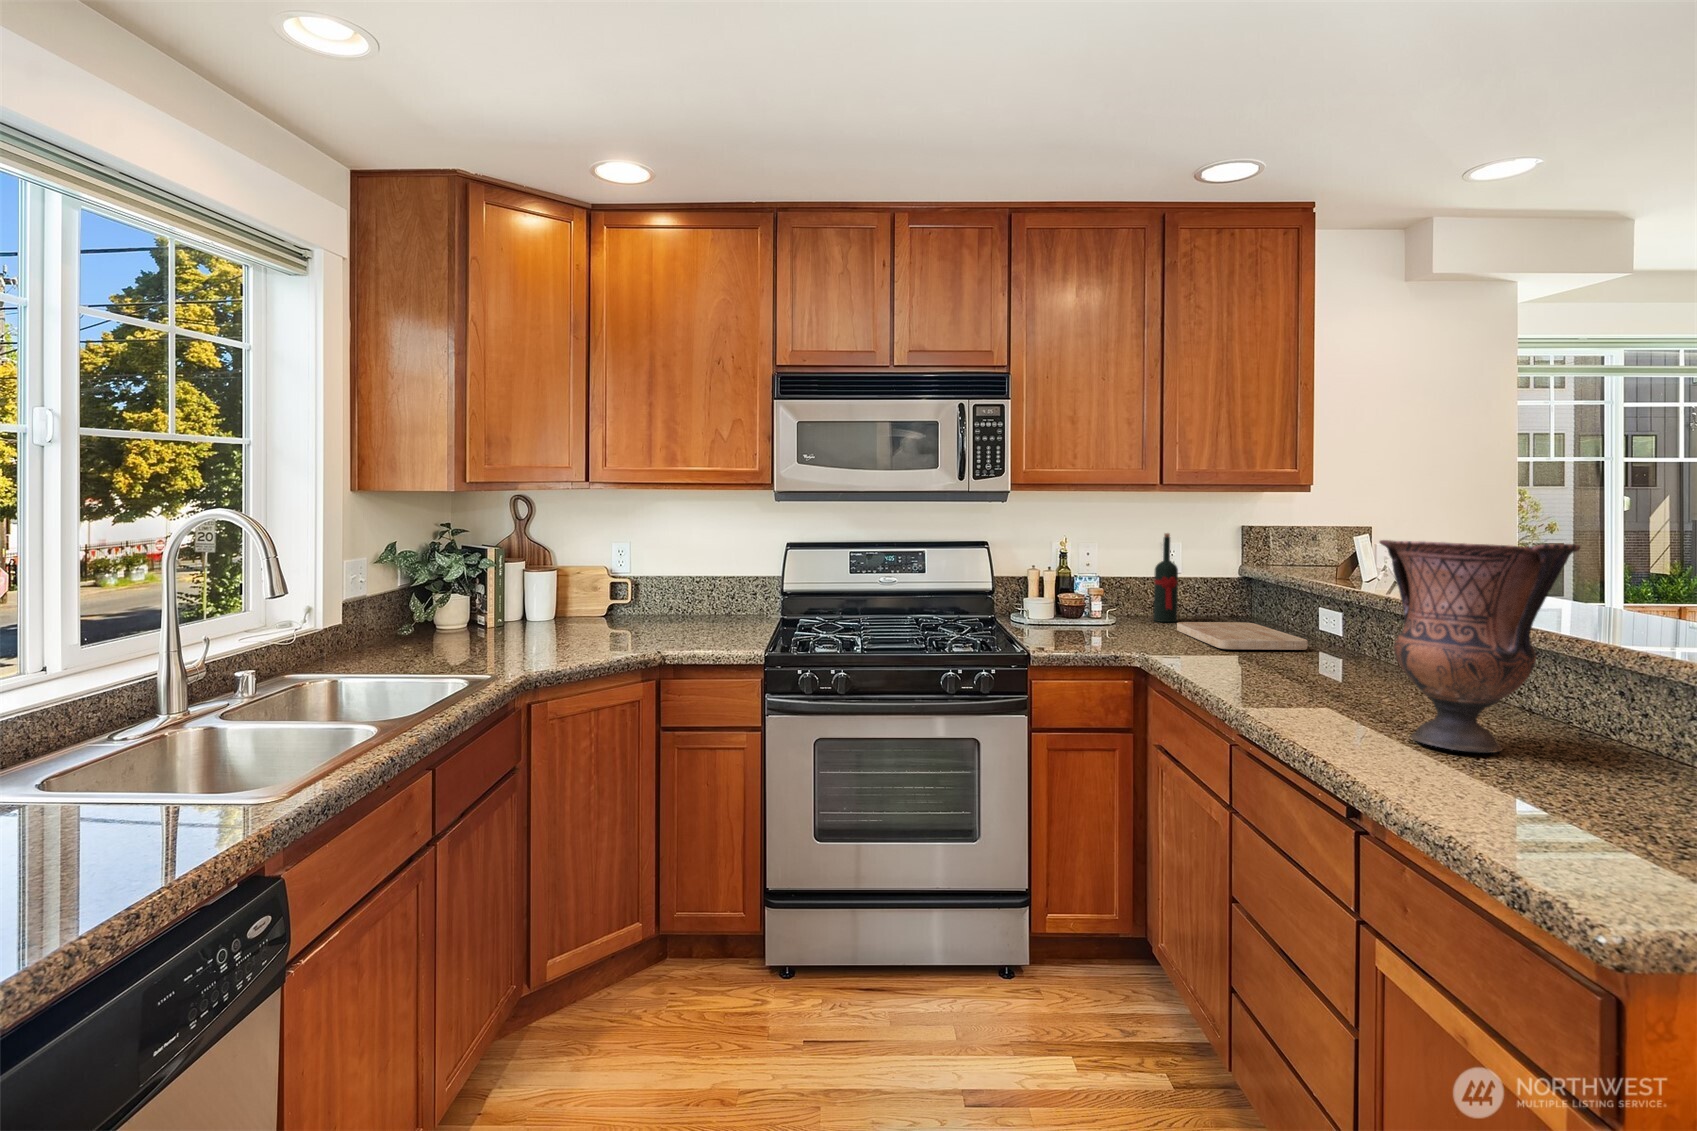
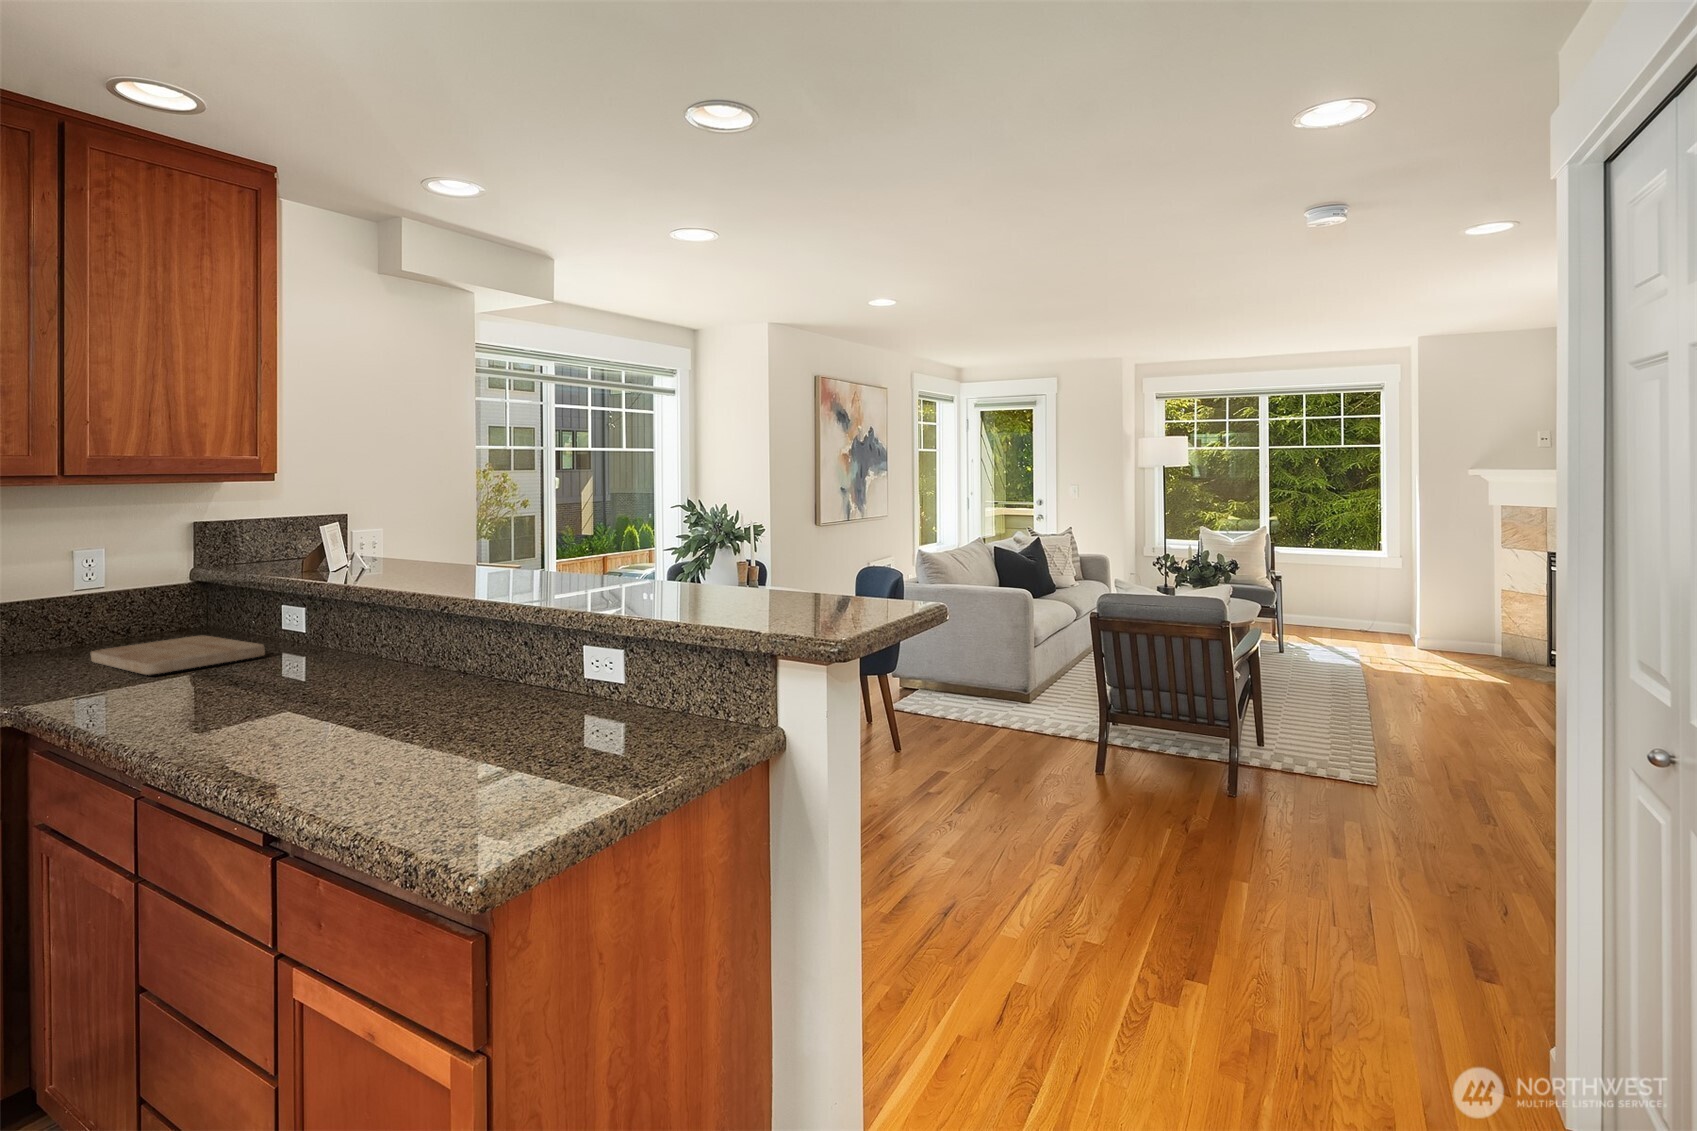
wine bottle: present [1153,533,1178,622] -> none [49,536,98,655]
vase: present [1380,540,1580,753] -> none [290,516,468,735]

